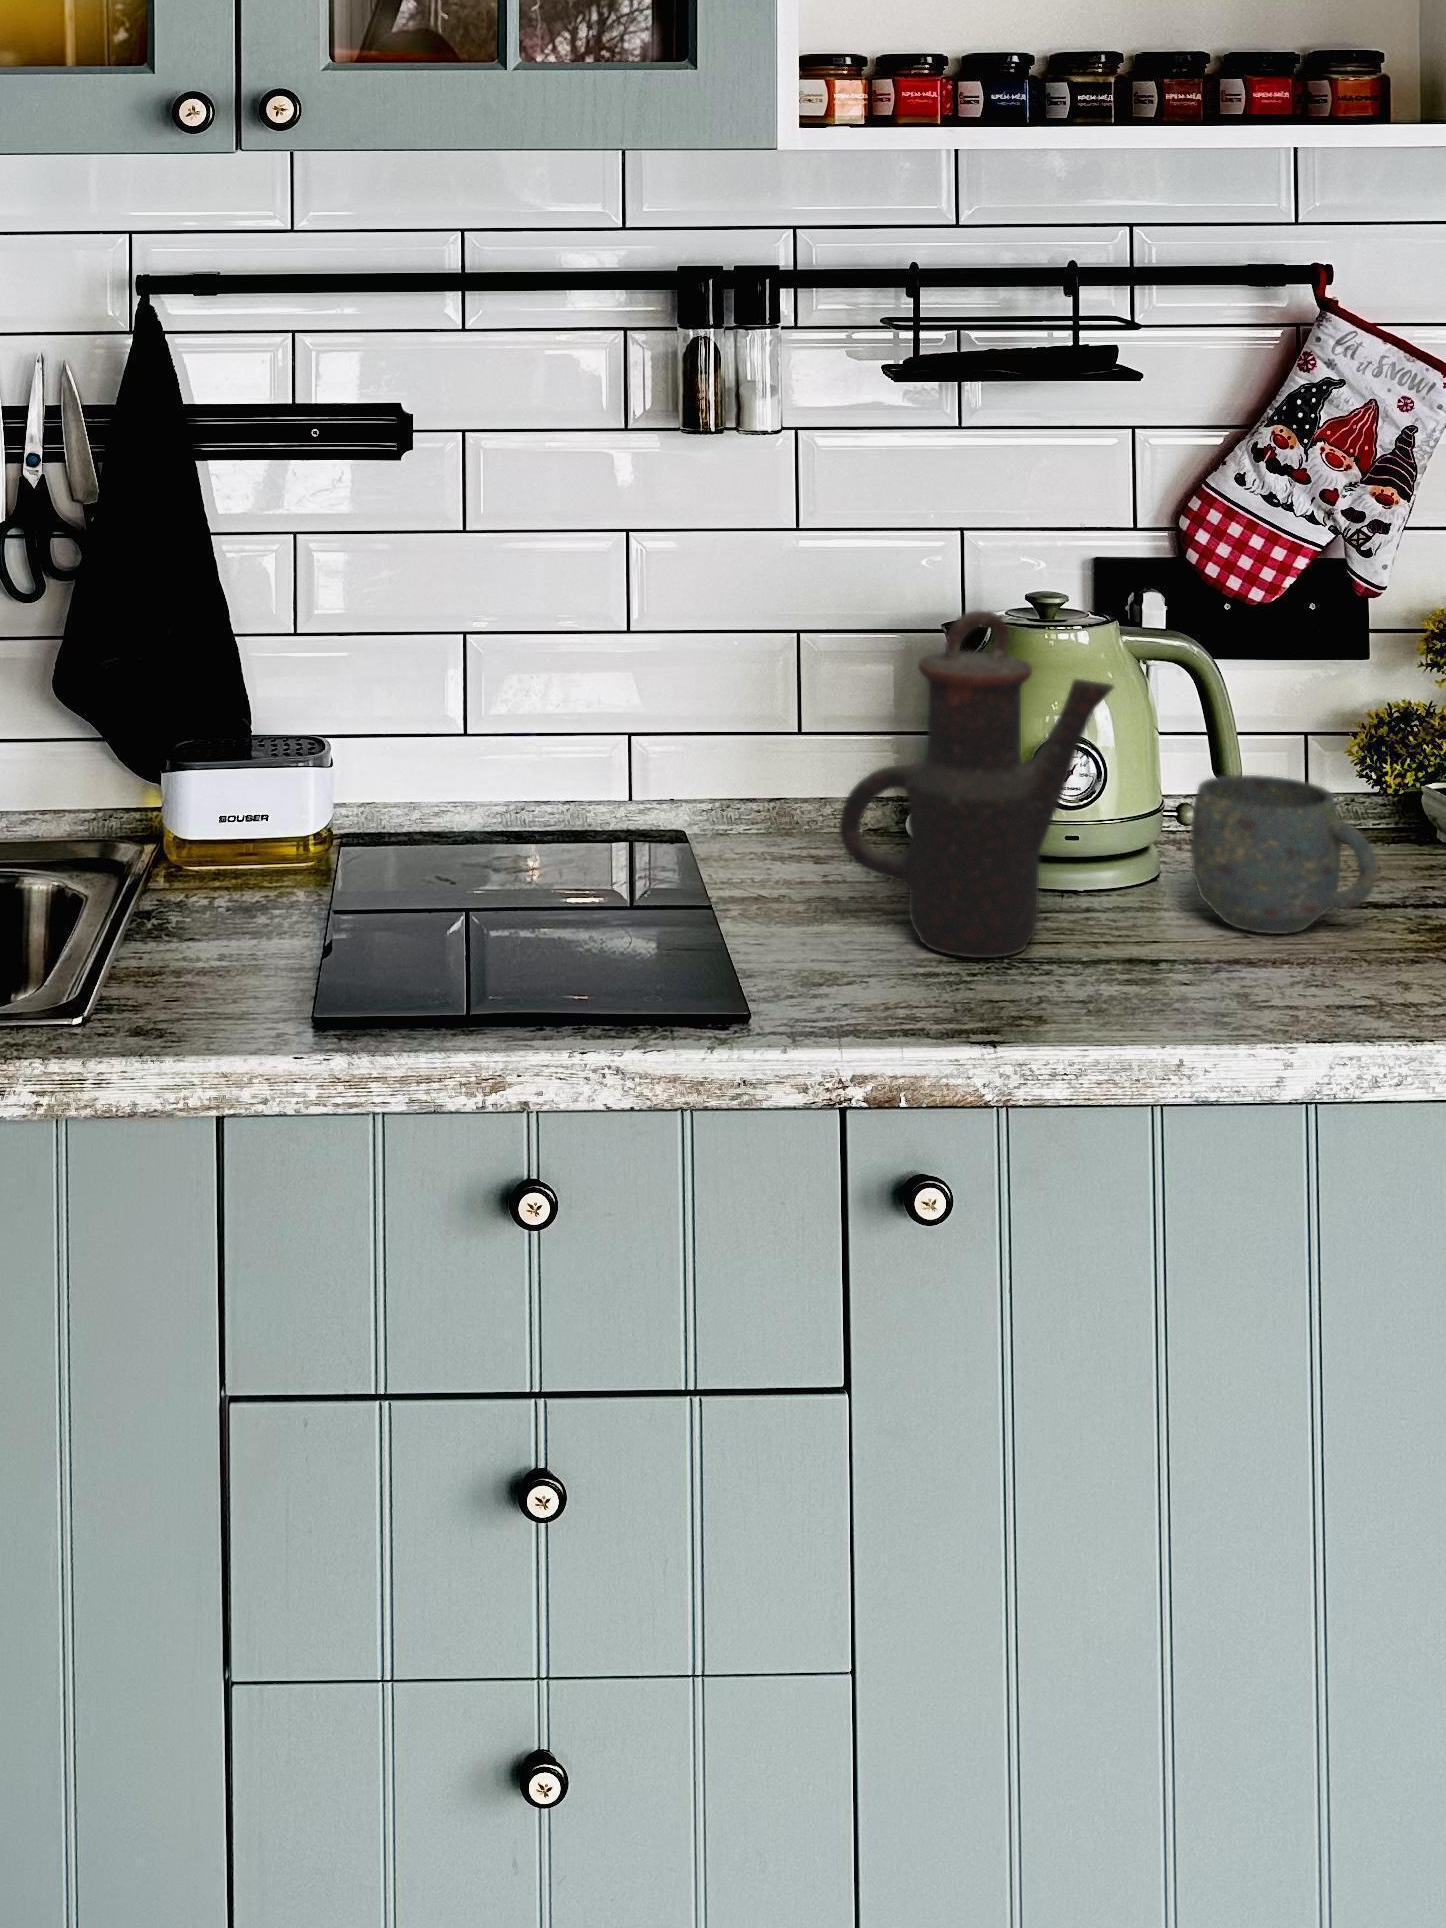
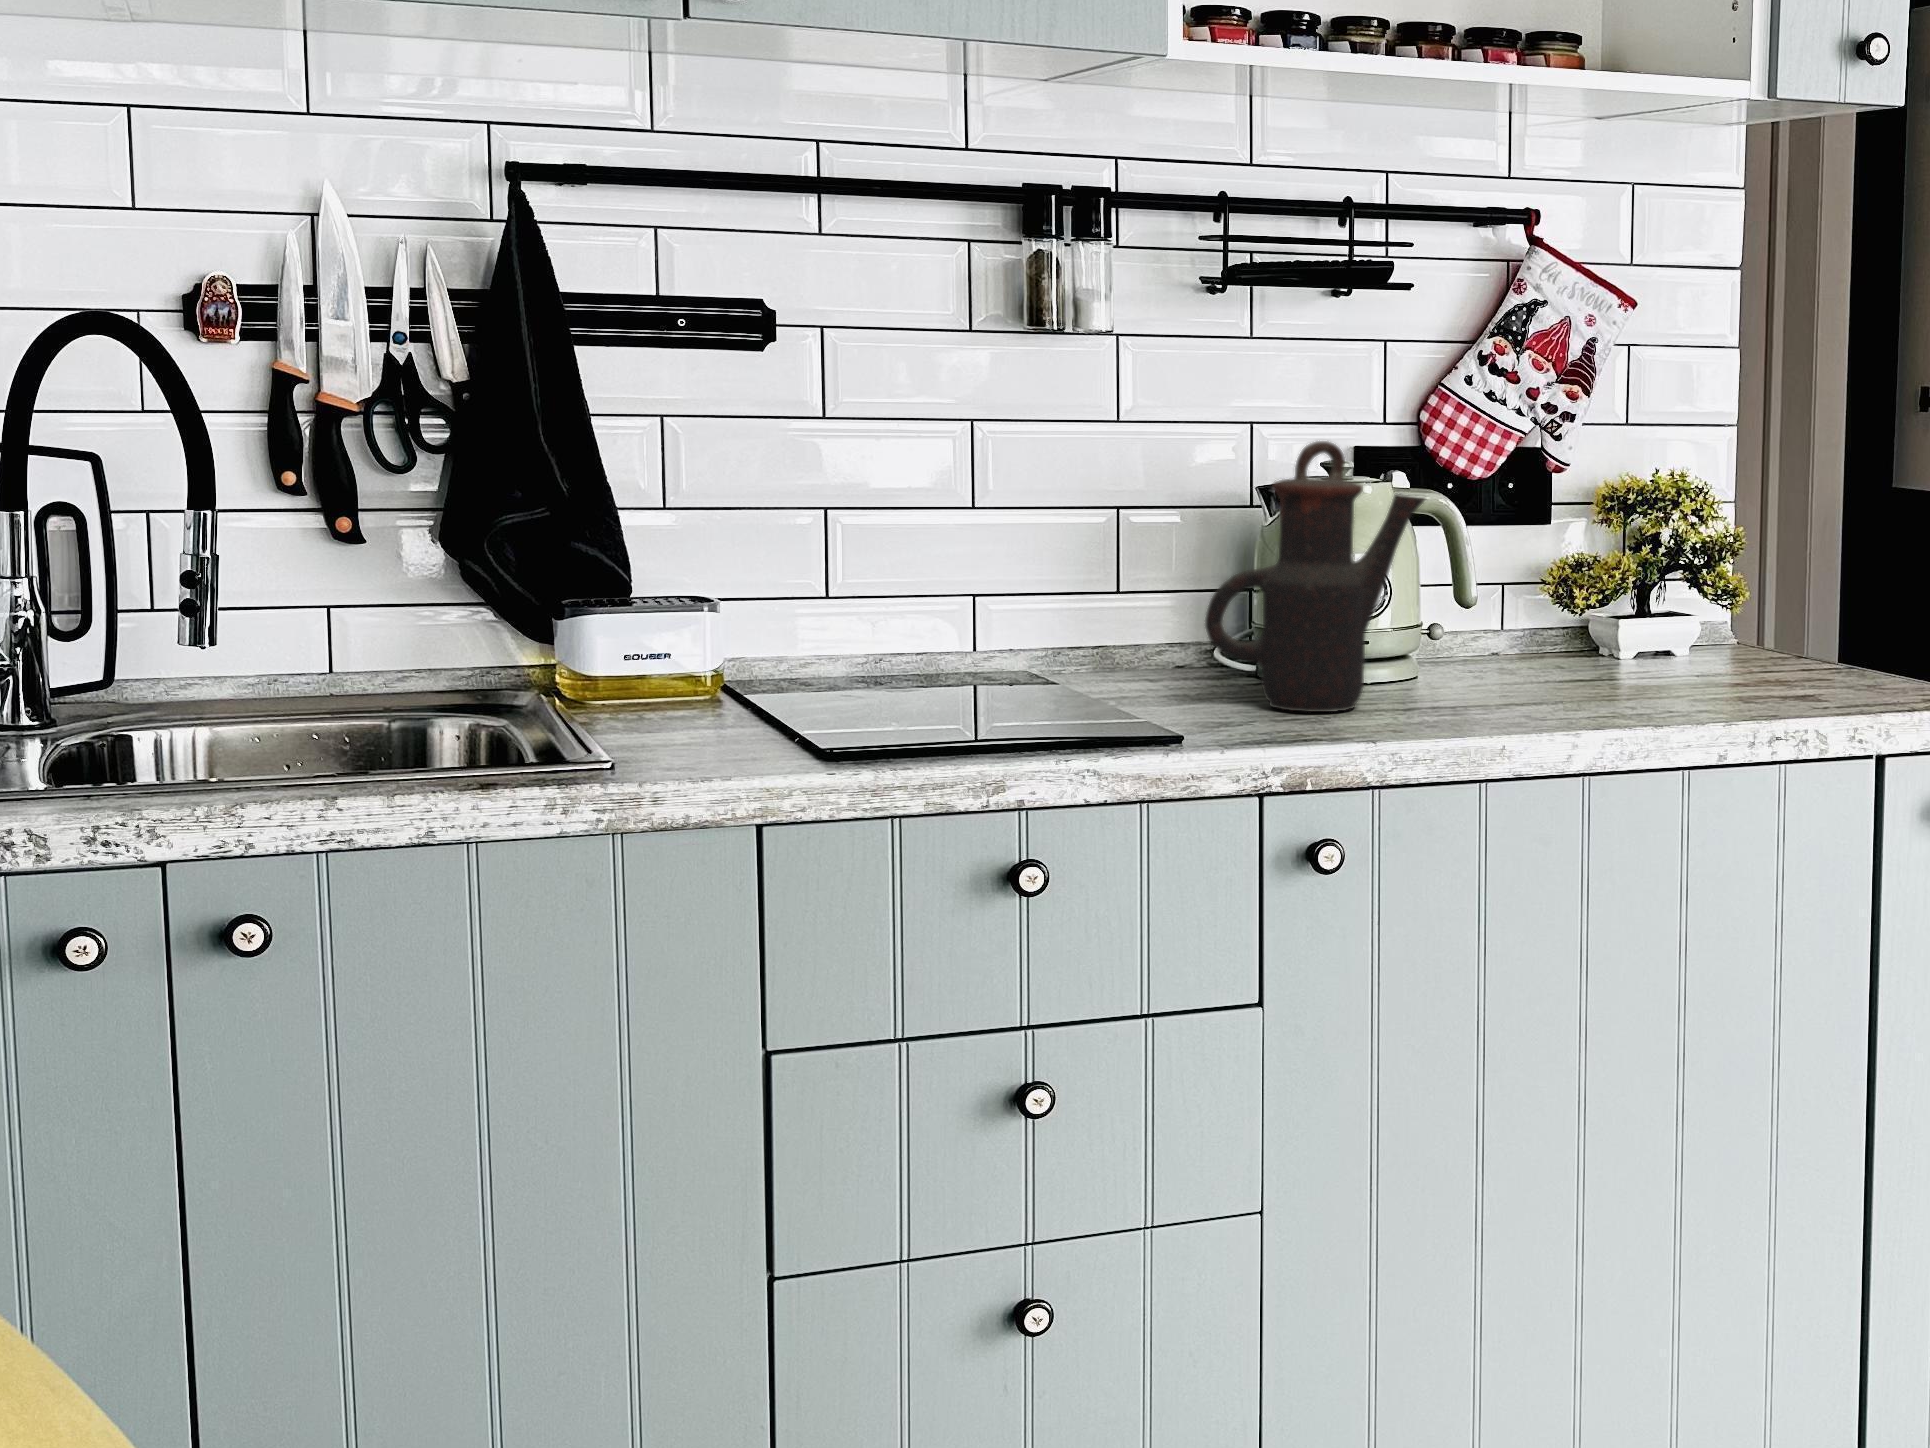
mug: present [1191,775,1378,934] -> none [1464,586,1606,695]

